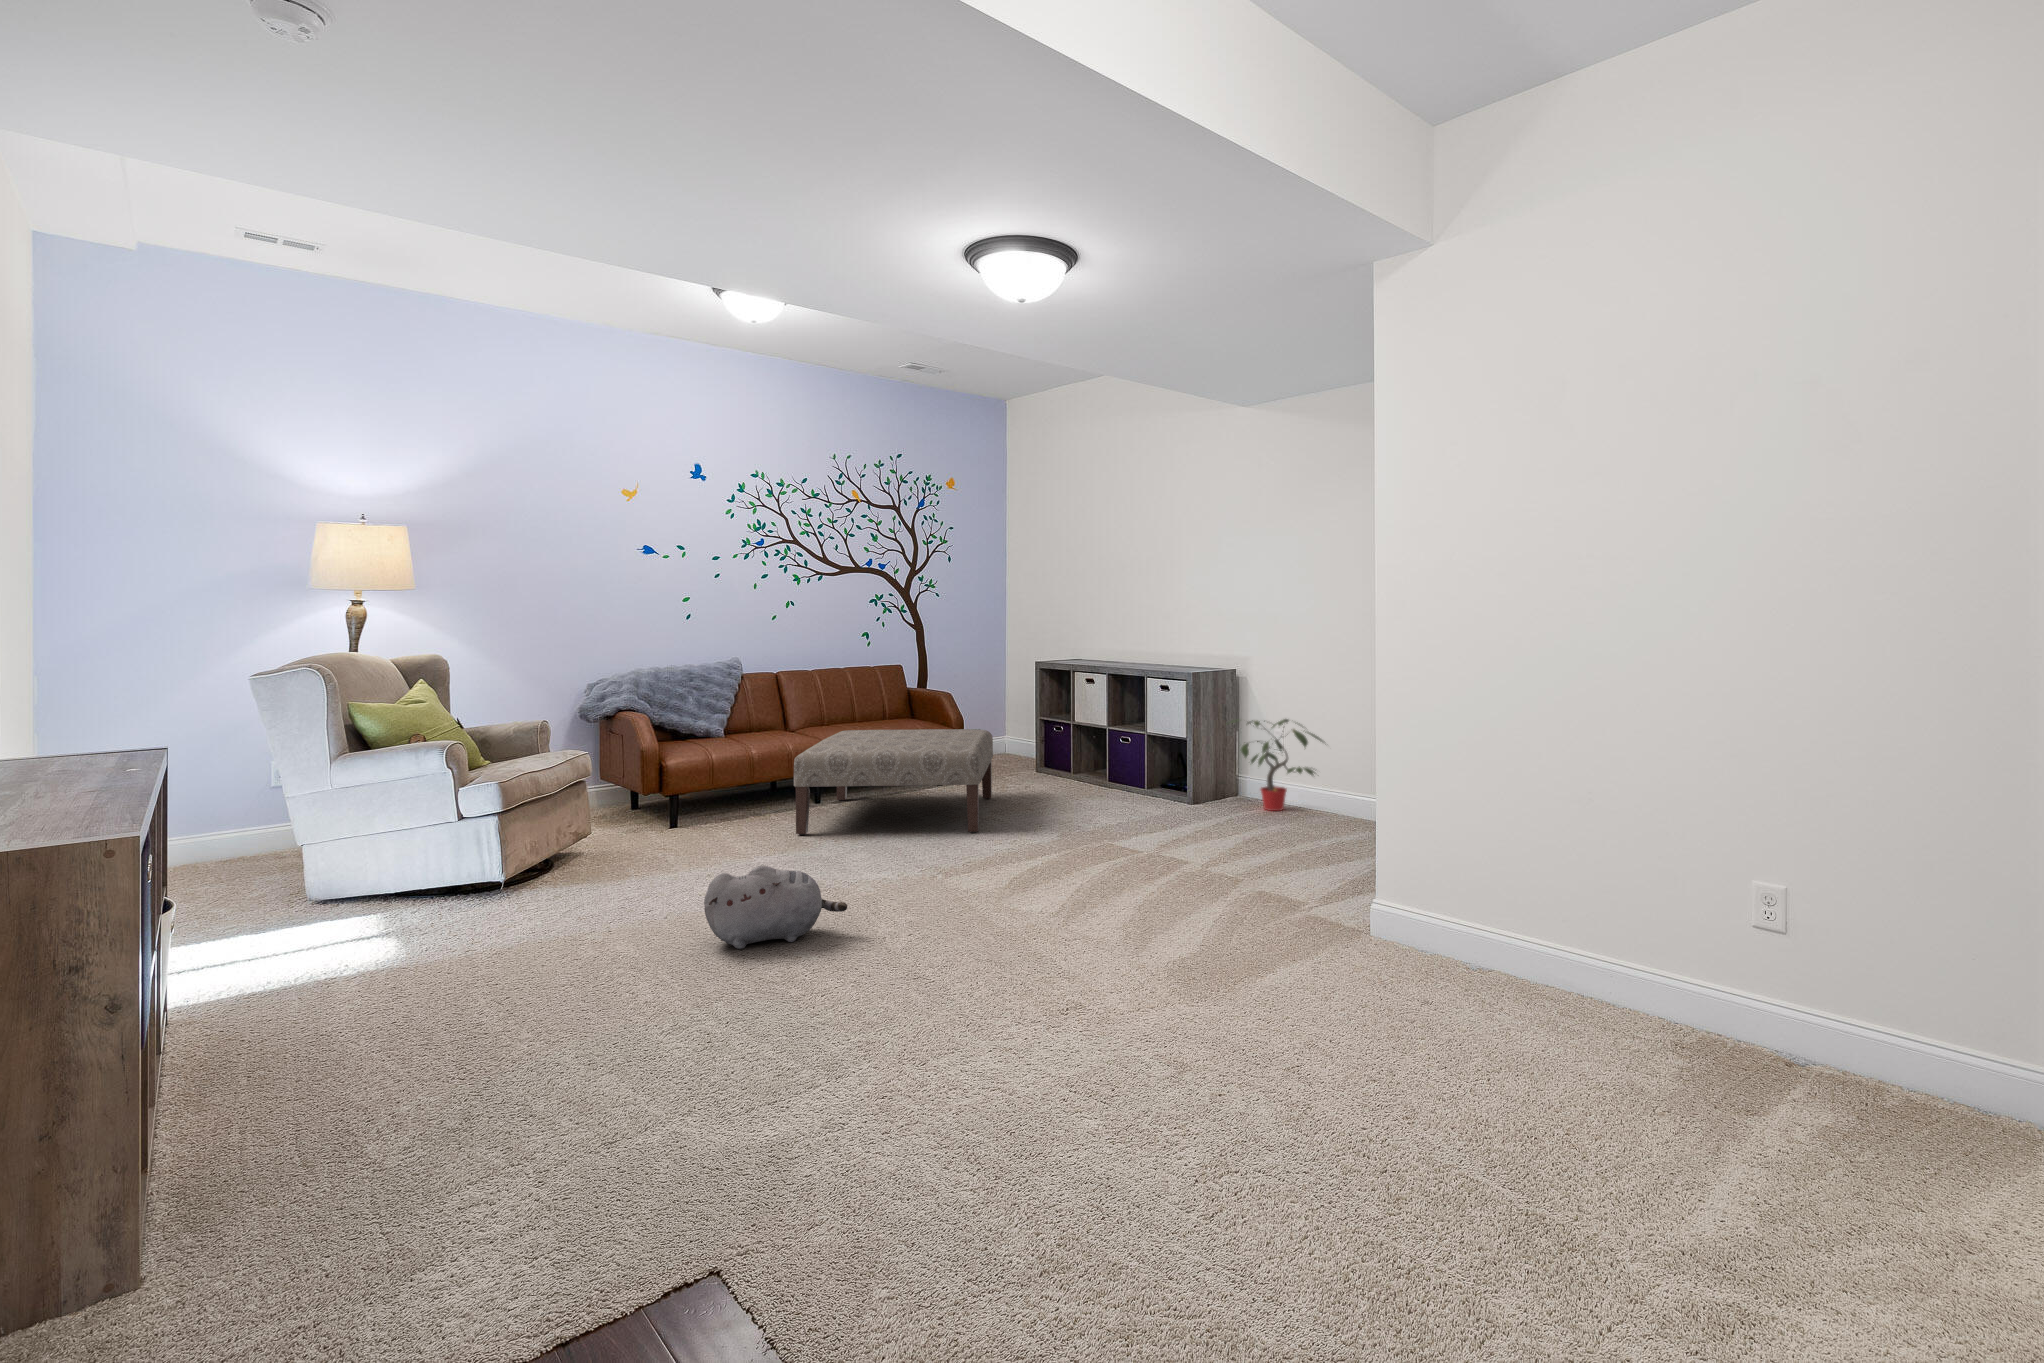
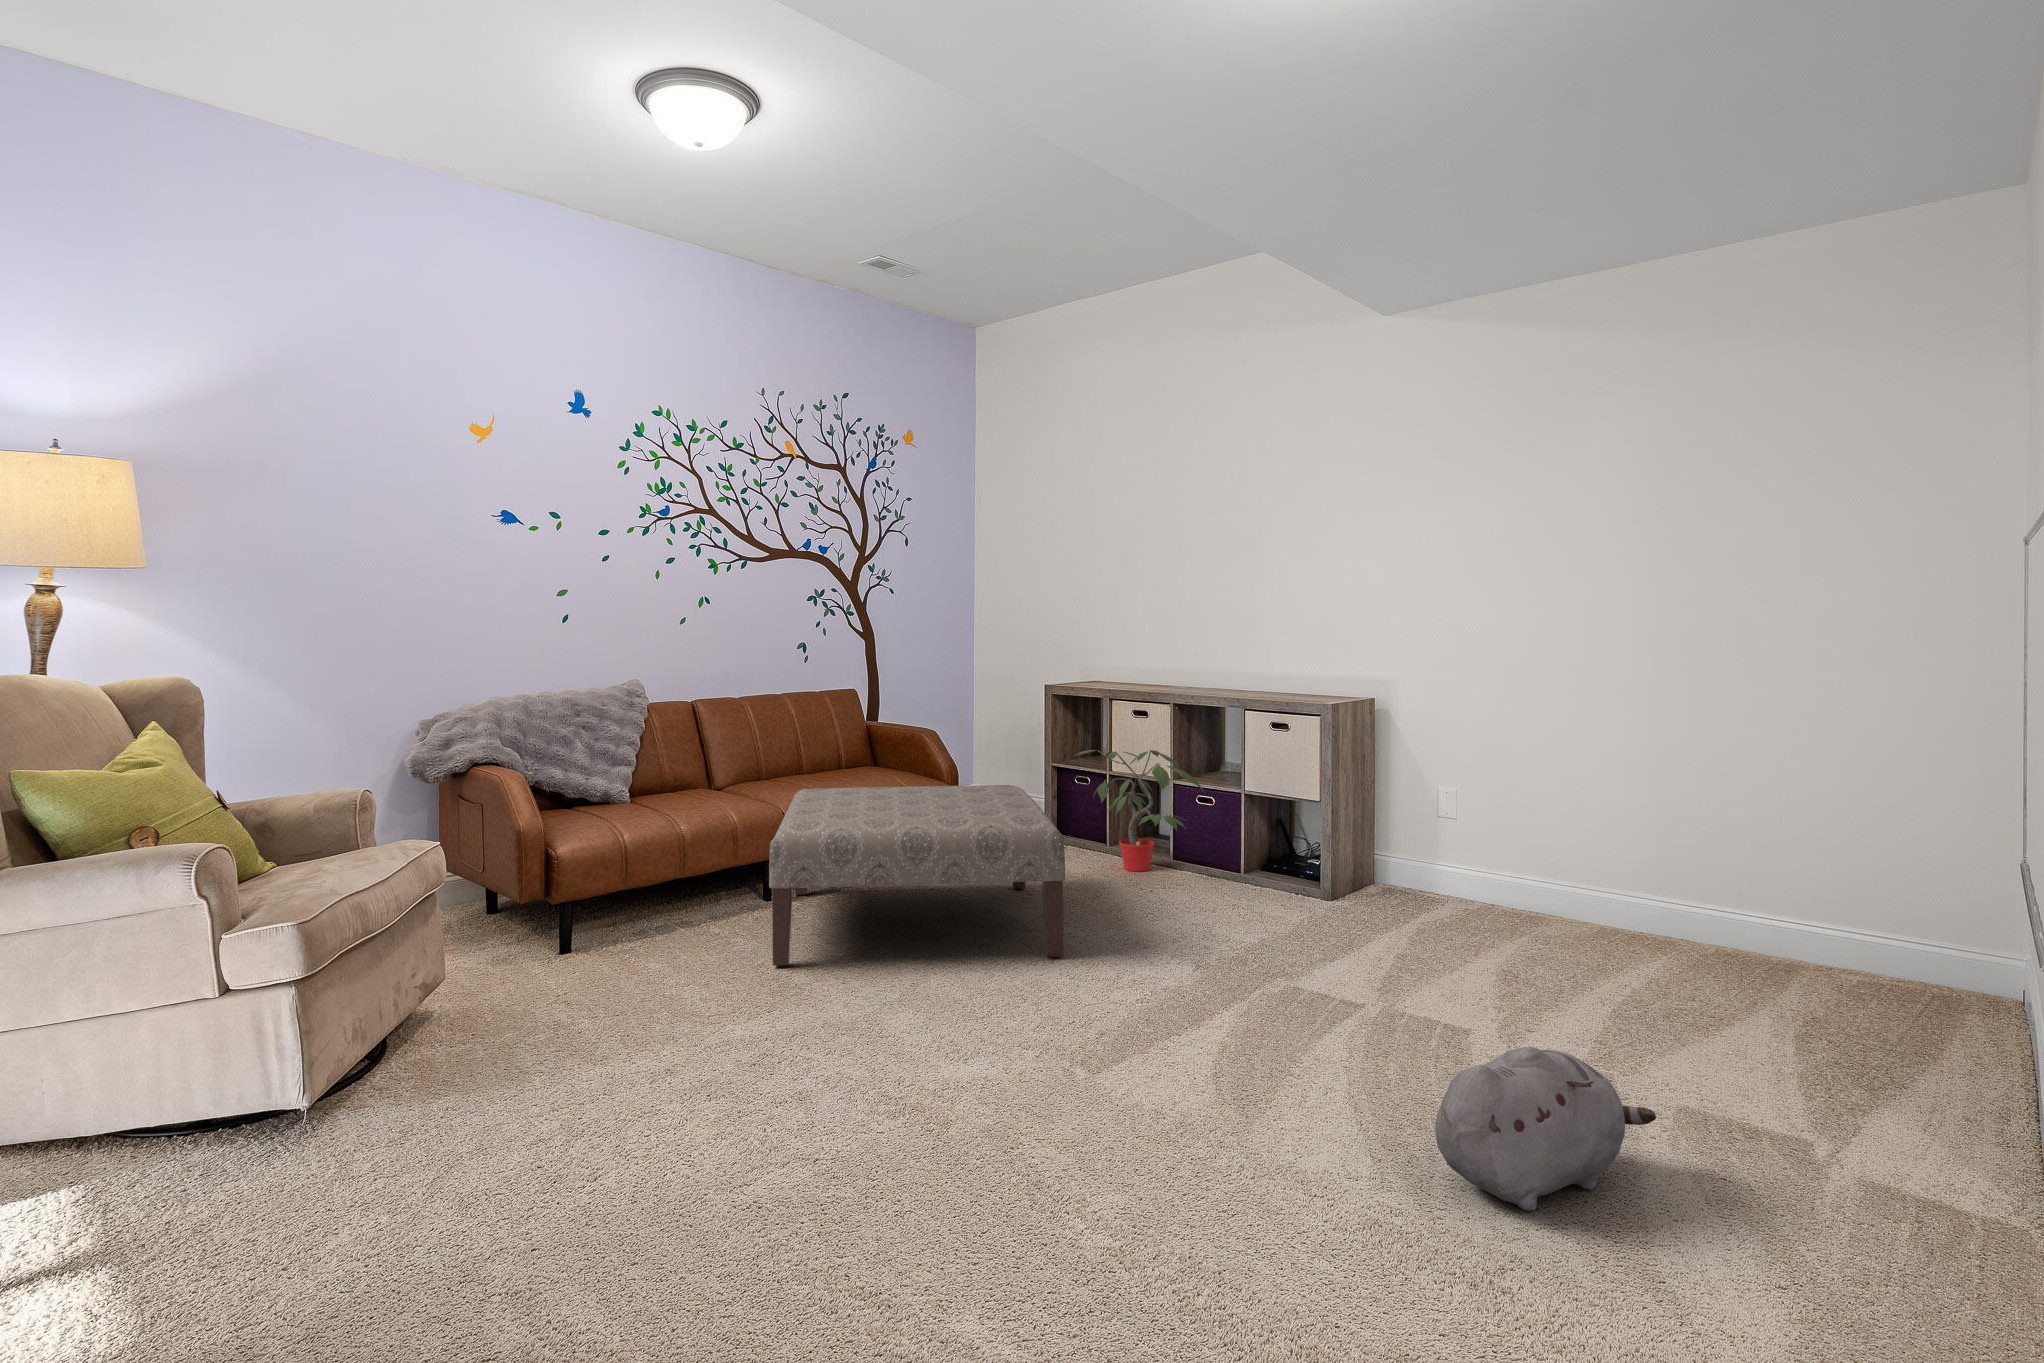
potted plant: present [1232,719,1323,811] -> present [1074,750,1203,871]
plush toy: present [704,865,847,949] -> present [1435,1047,1656,1211]

